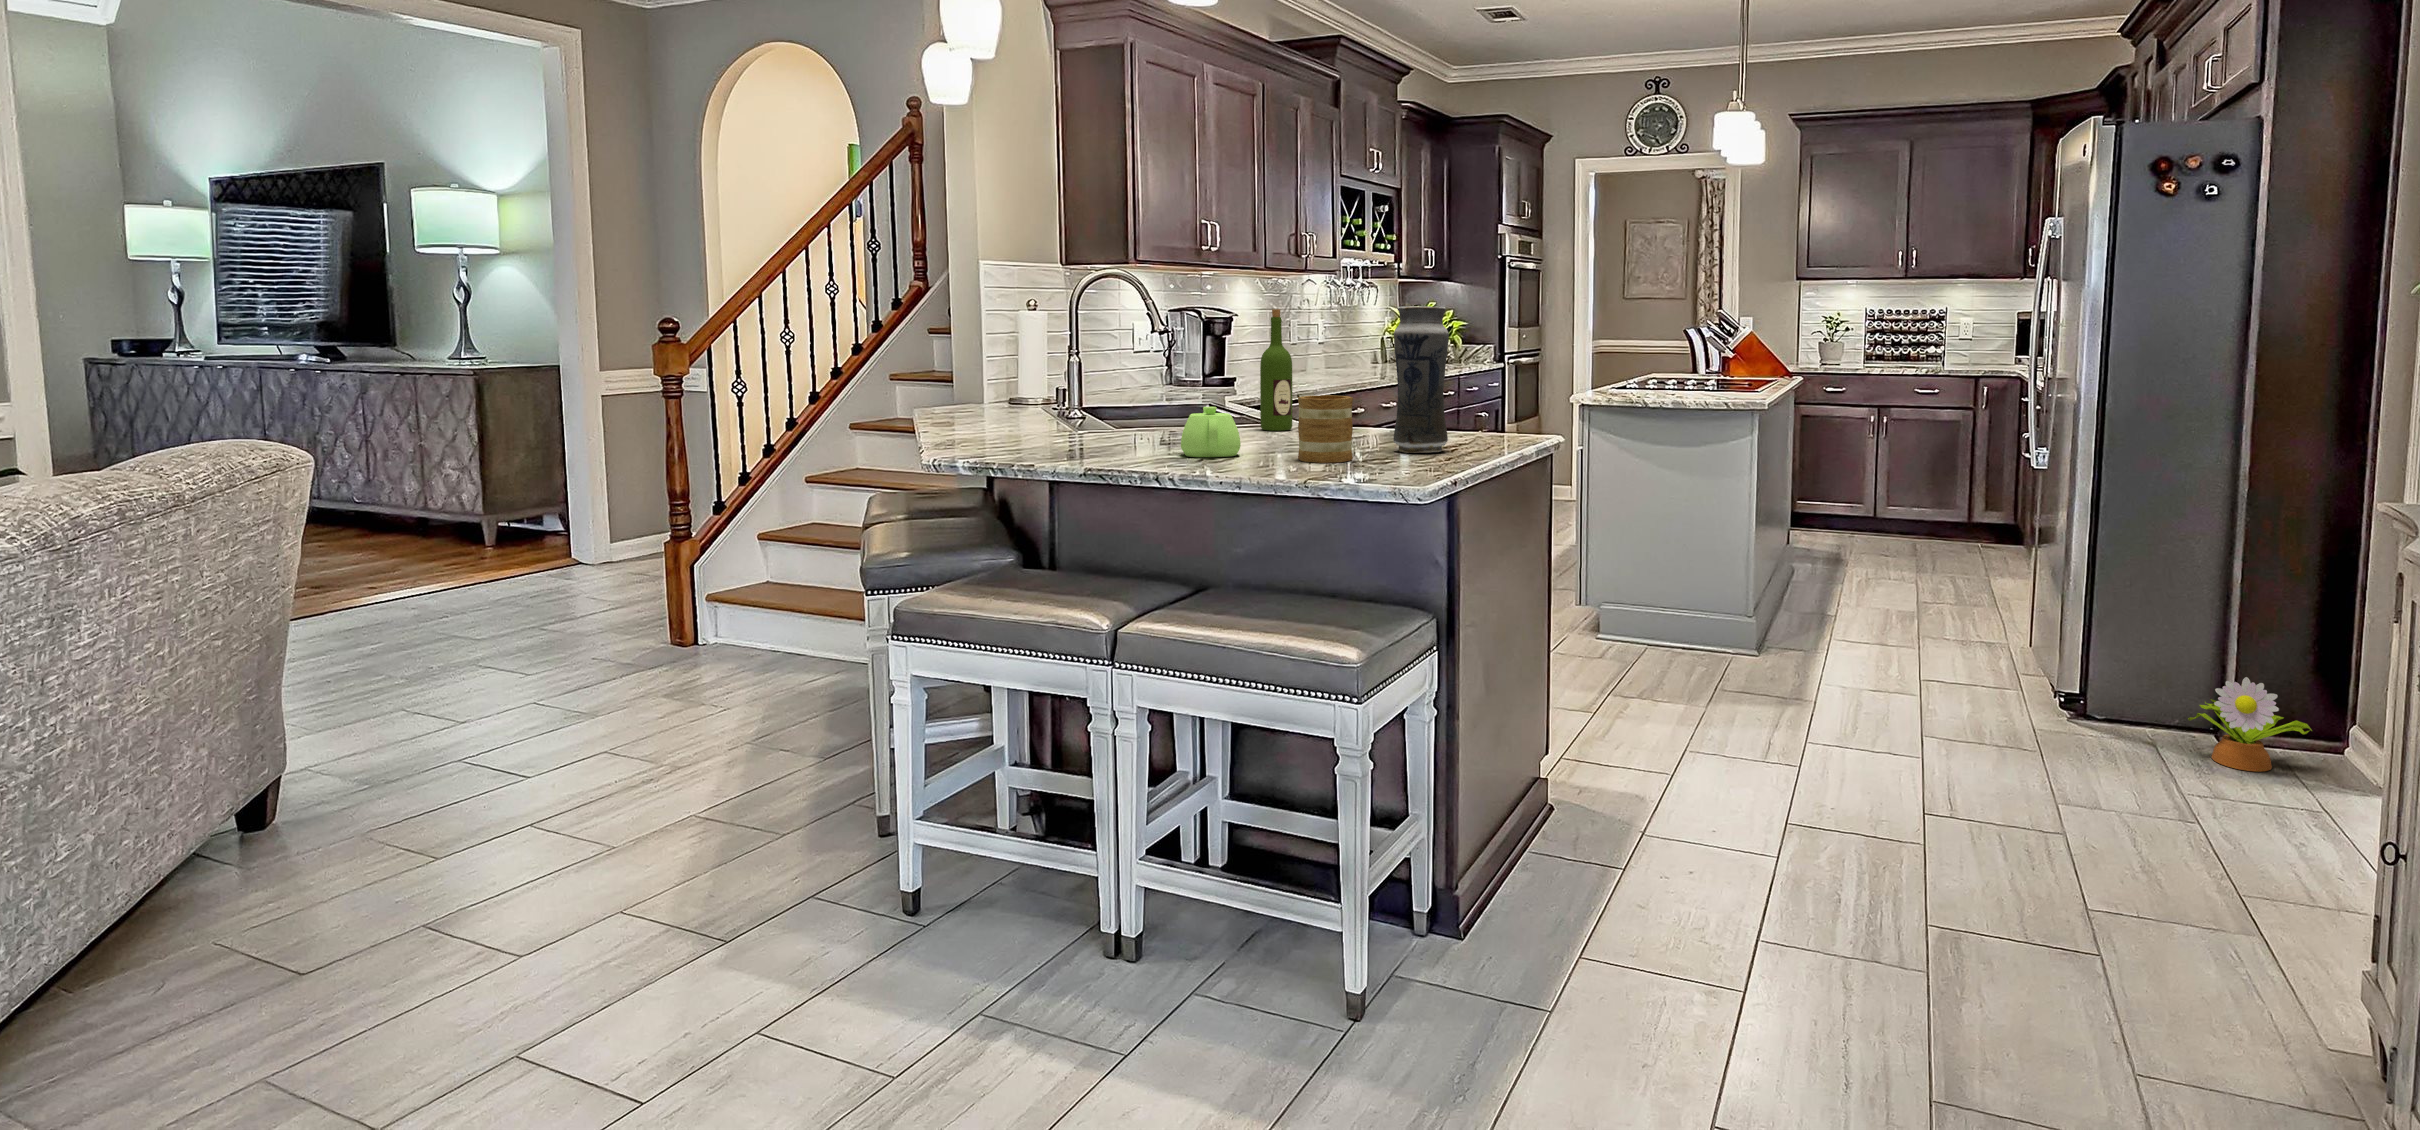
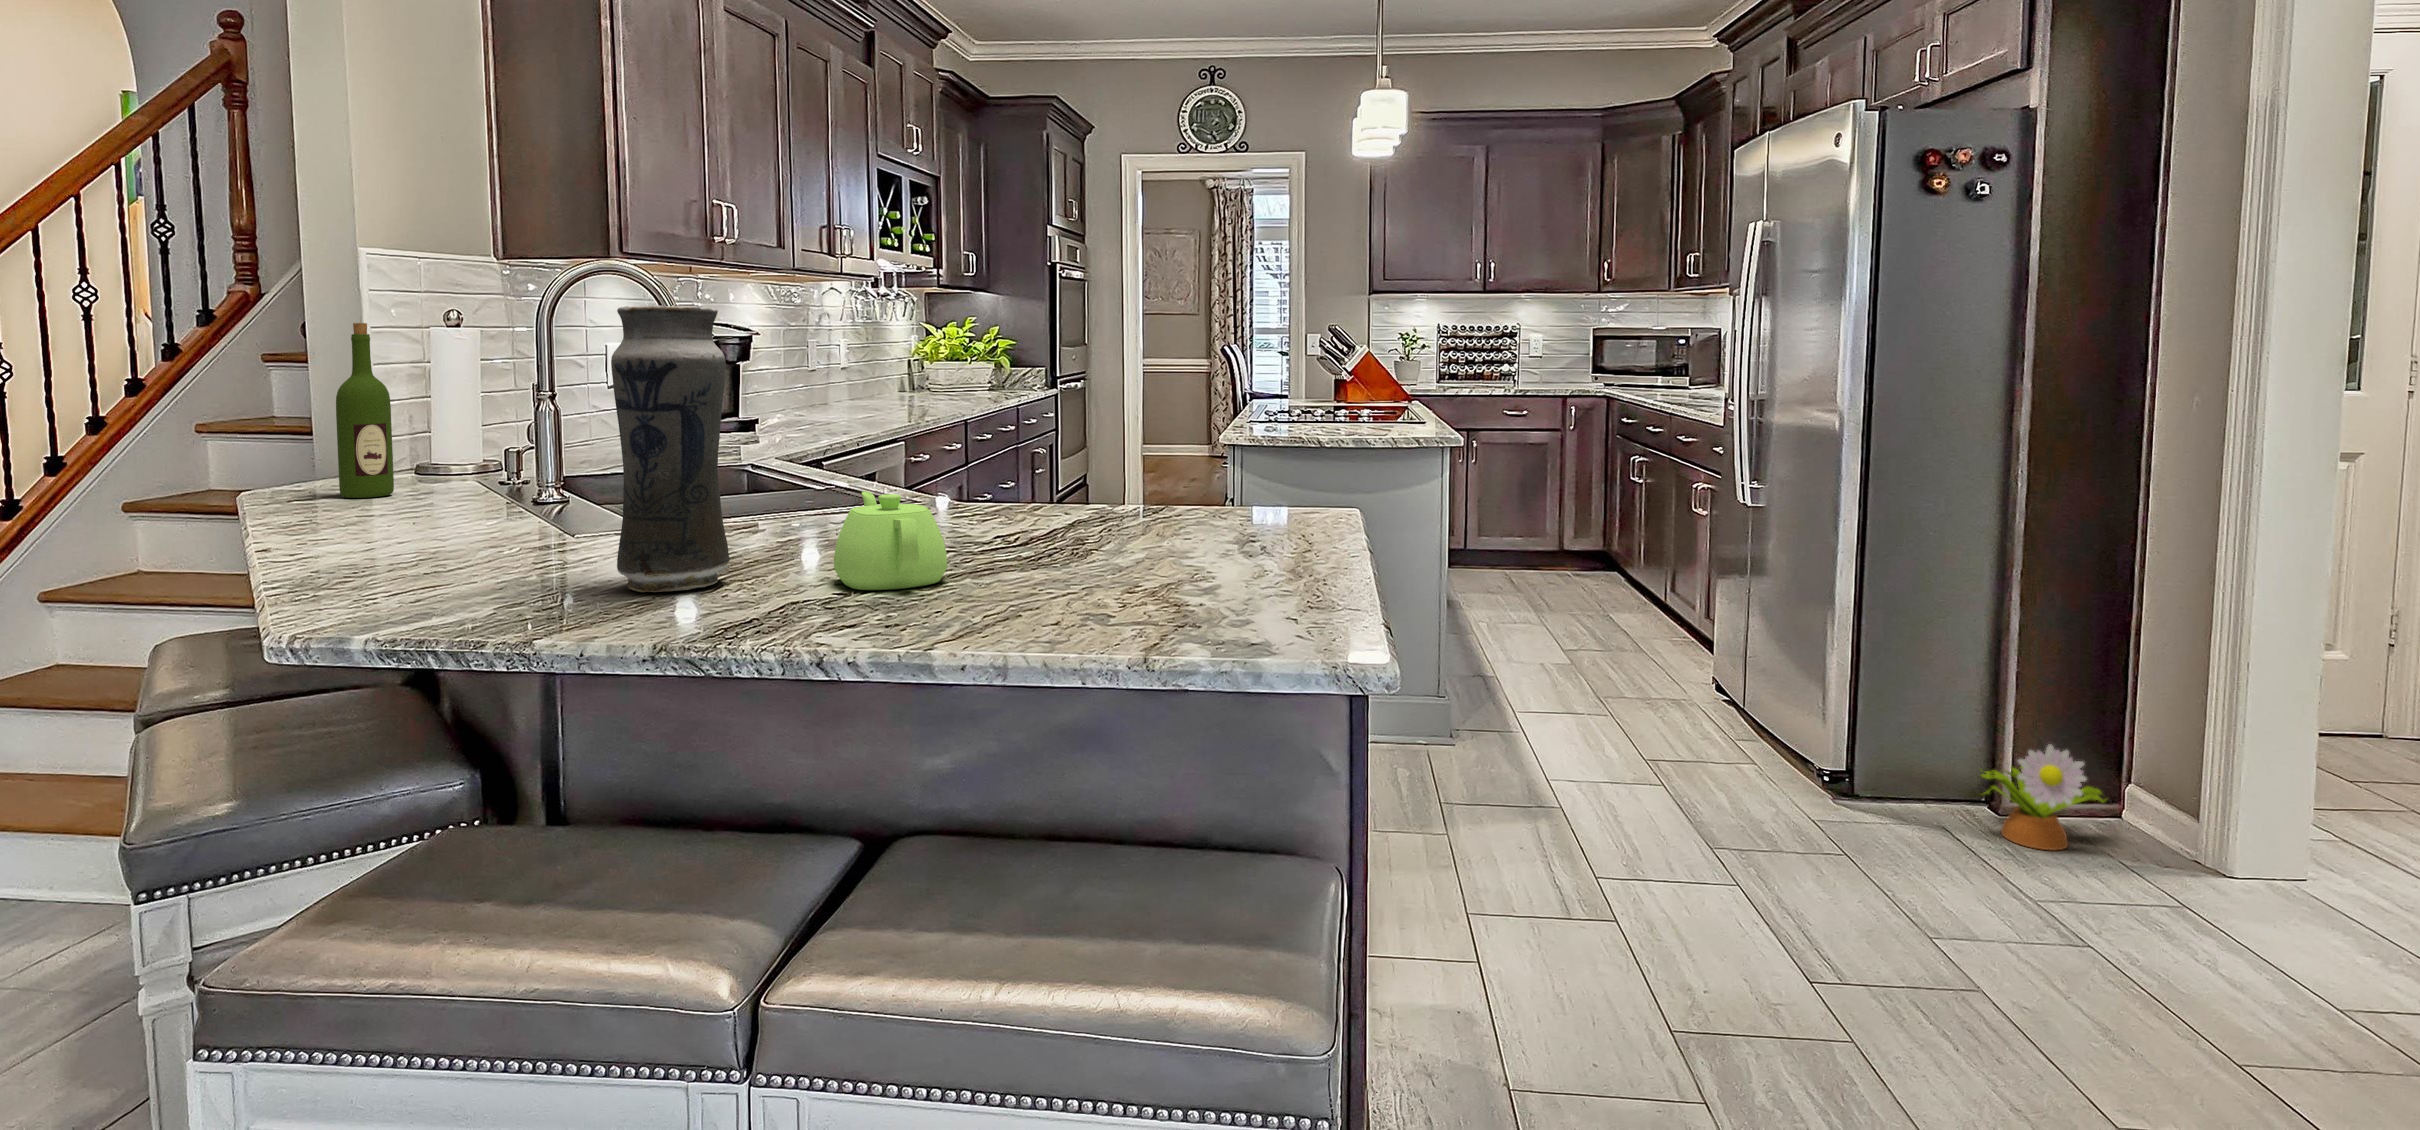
vase: present [1393,306,1449,453] -> present [611,305,730,592]
wine bottle: present [1260,309,1292,431] -> present [336,323,394,498]
mug: present [1298,395,1353,463] -> none [1060,467,1158,591]

